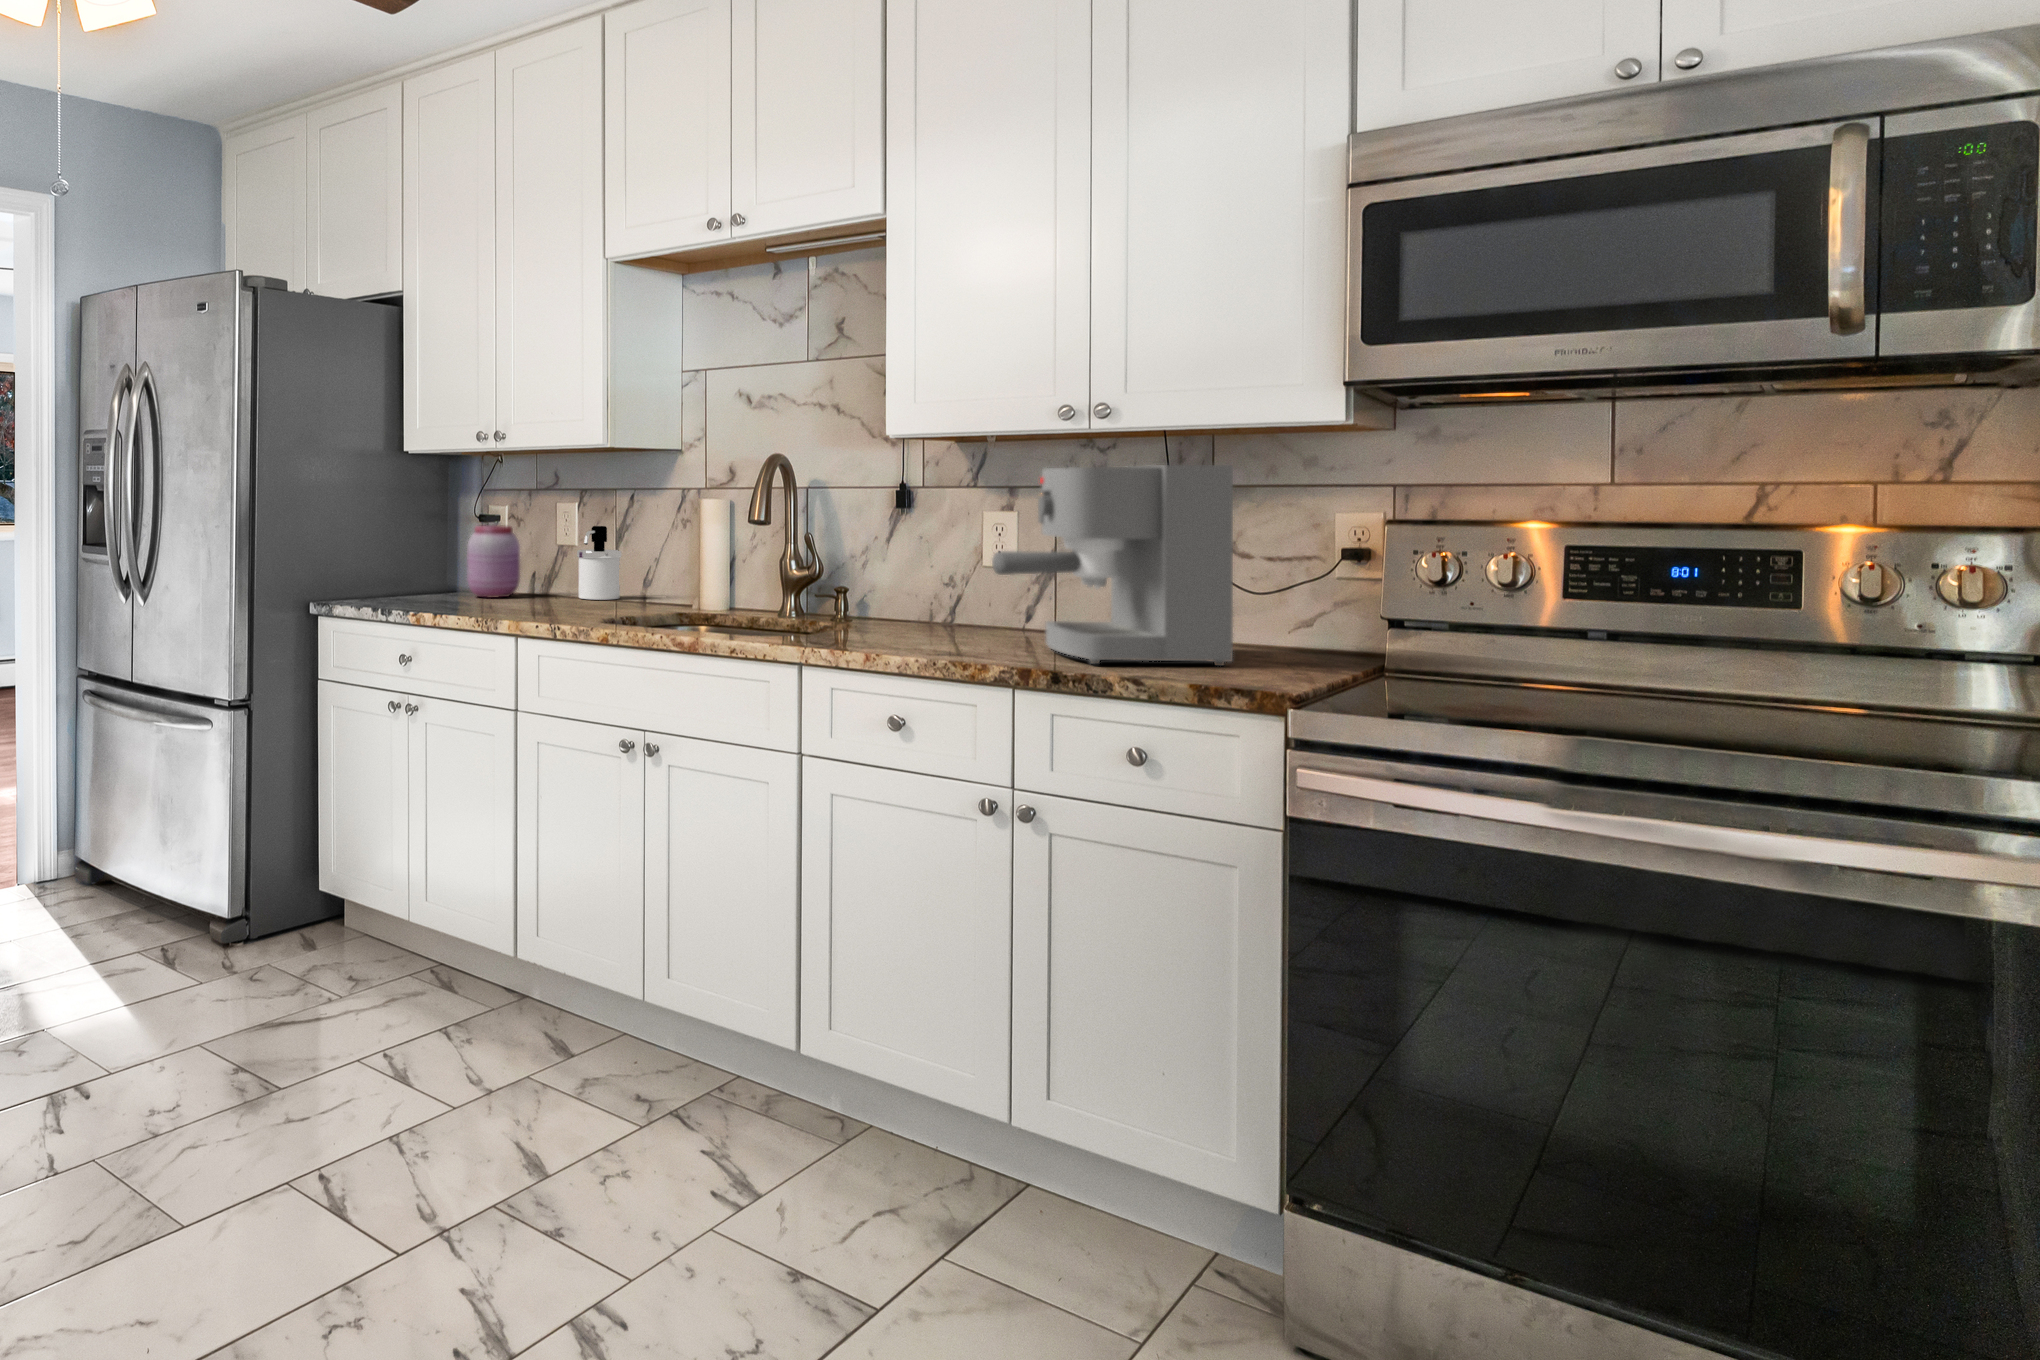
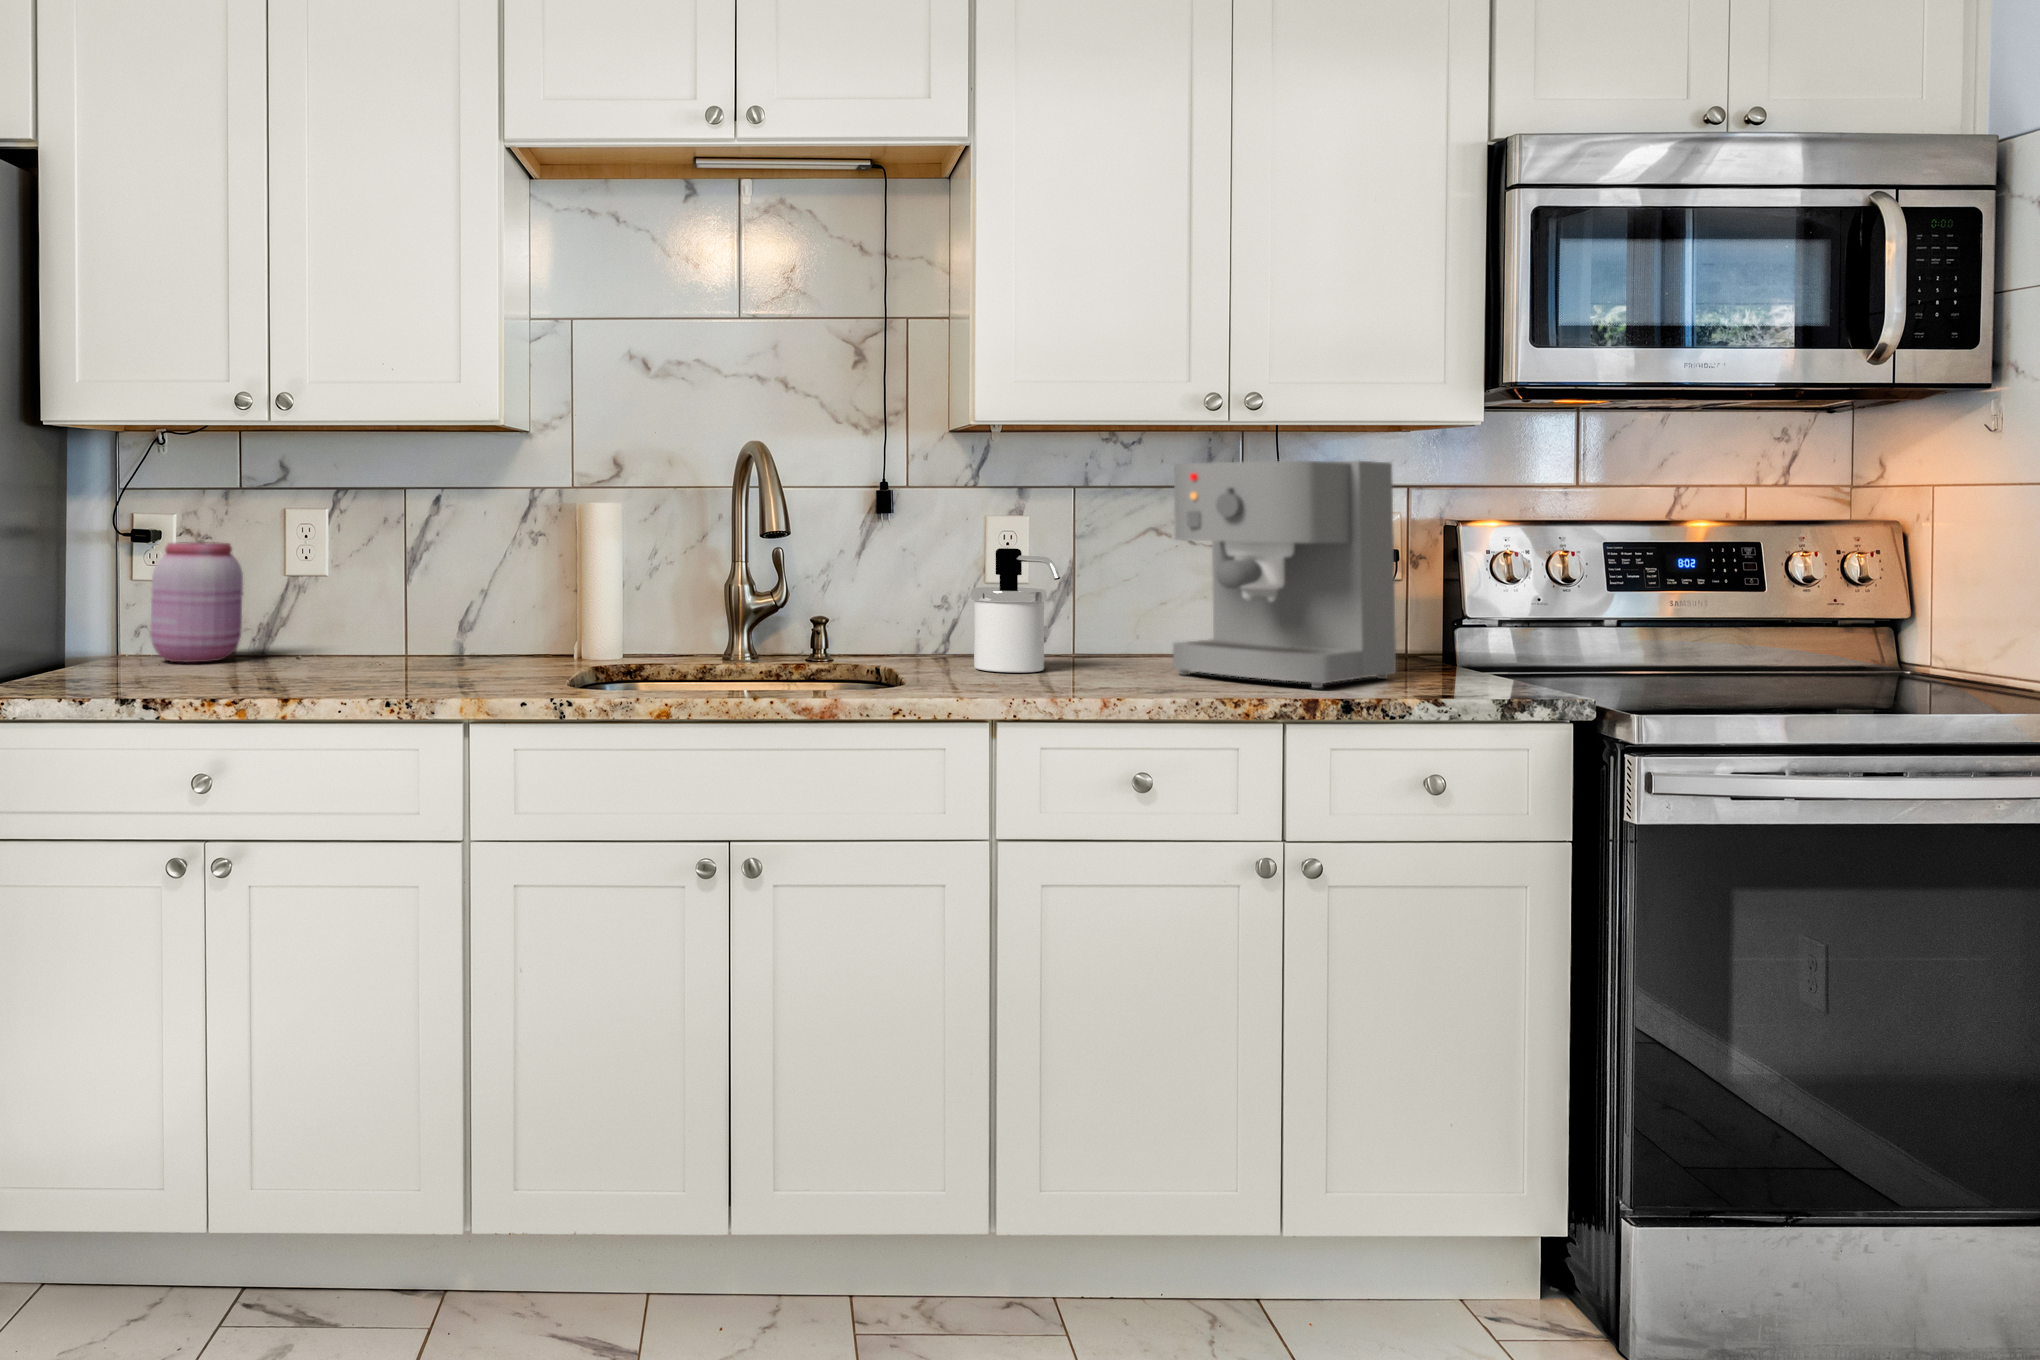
soap dispenser: present [577,526,621,600] -> present [971,548,1060,672]

